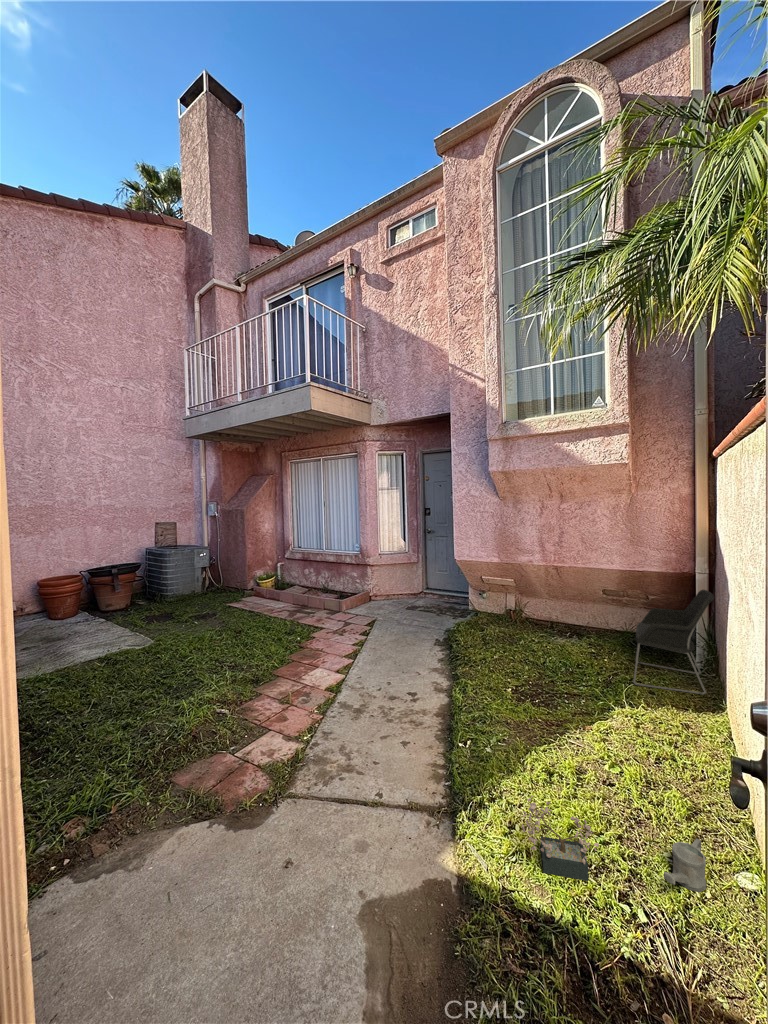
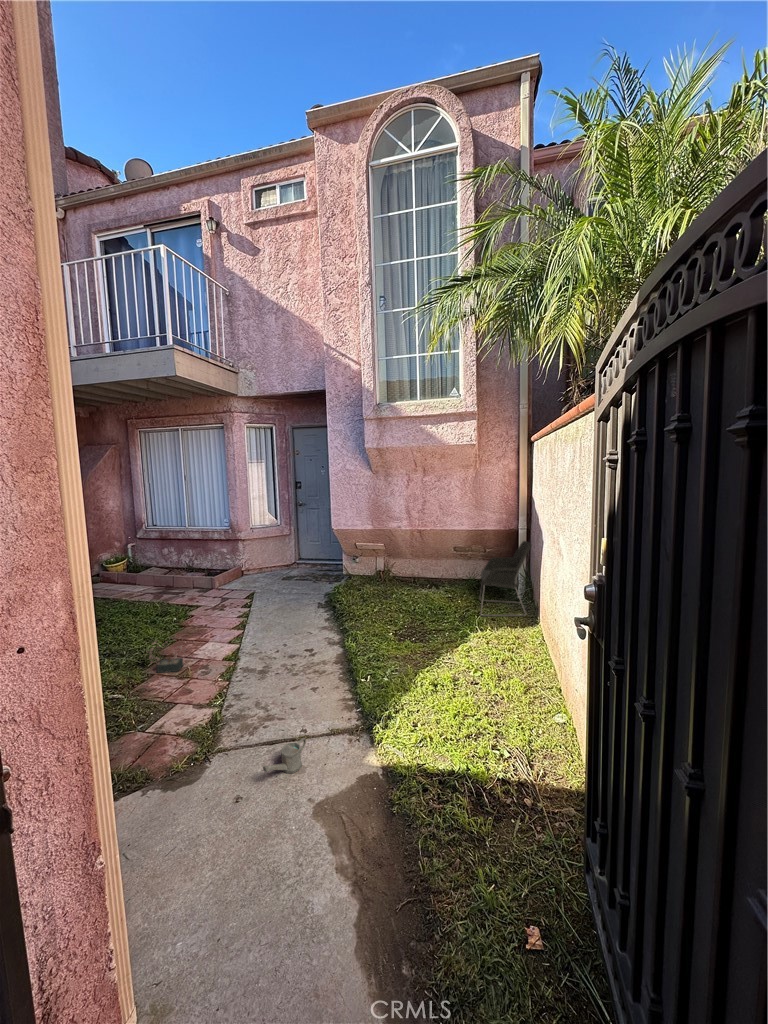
decorative plant: present [522,796,599,881] -> present [149,642,183,673]
watering can: present [664,838,706,892] -> present [263,738,306,774]

